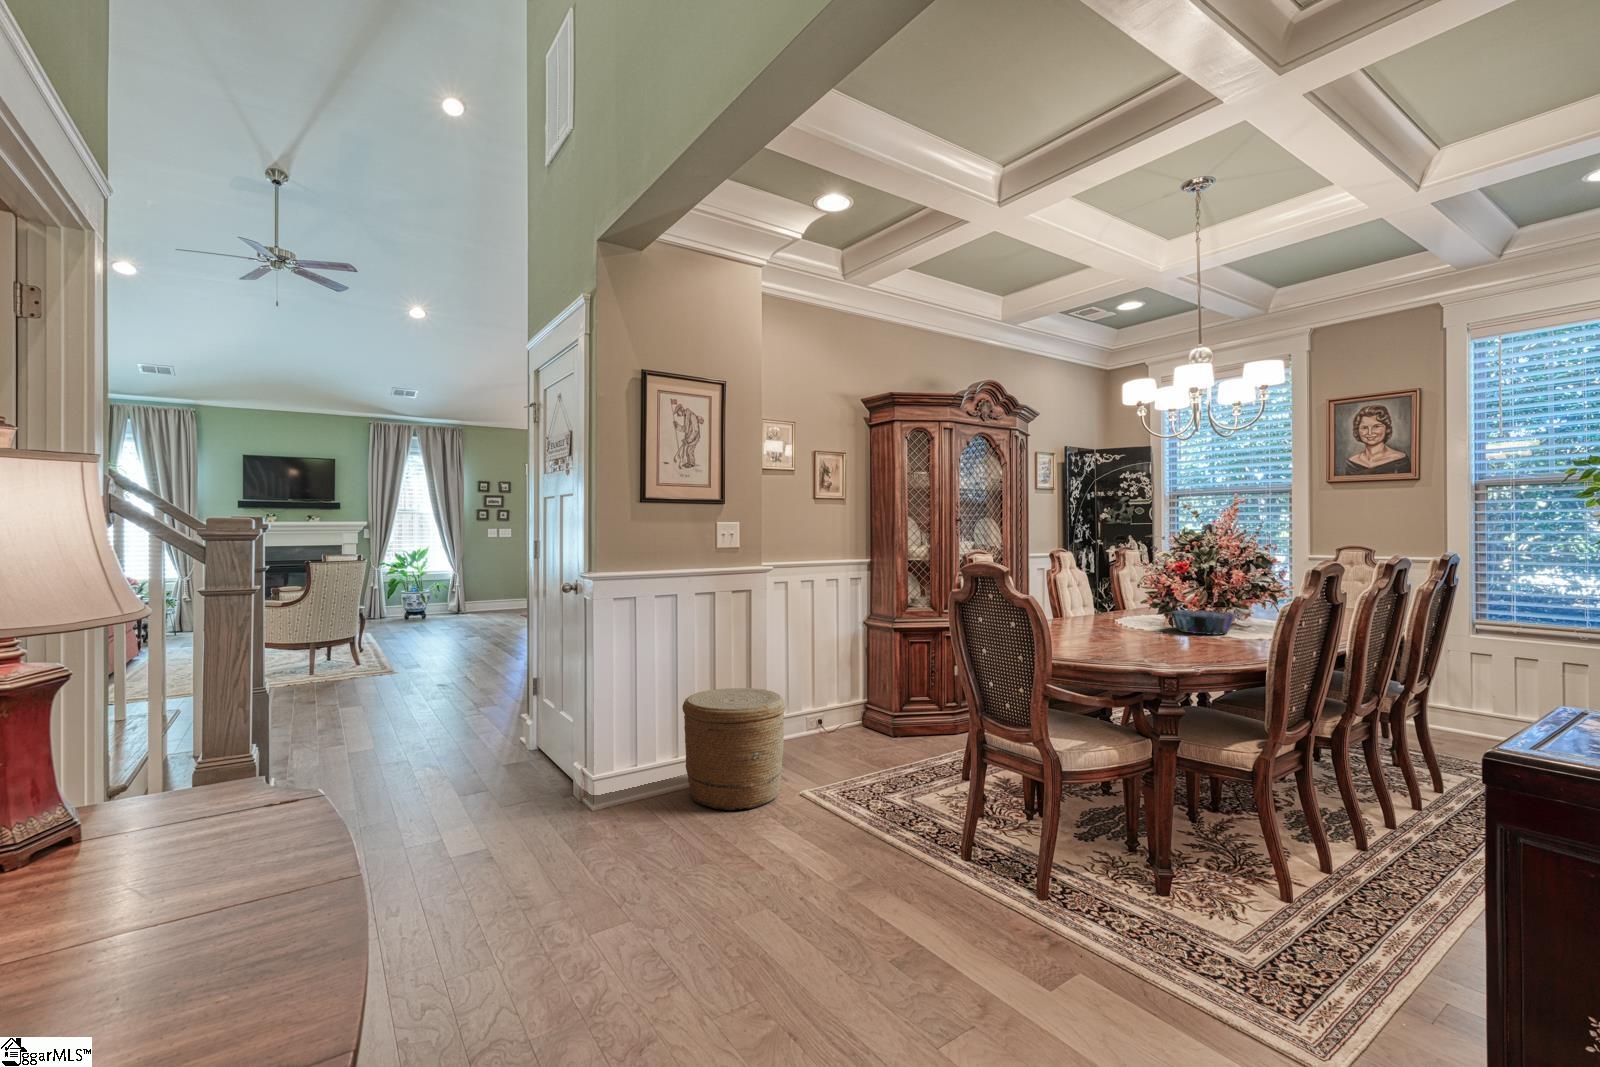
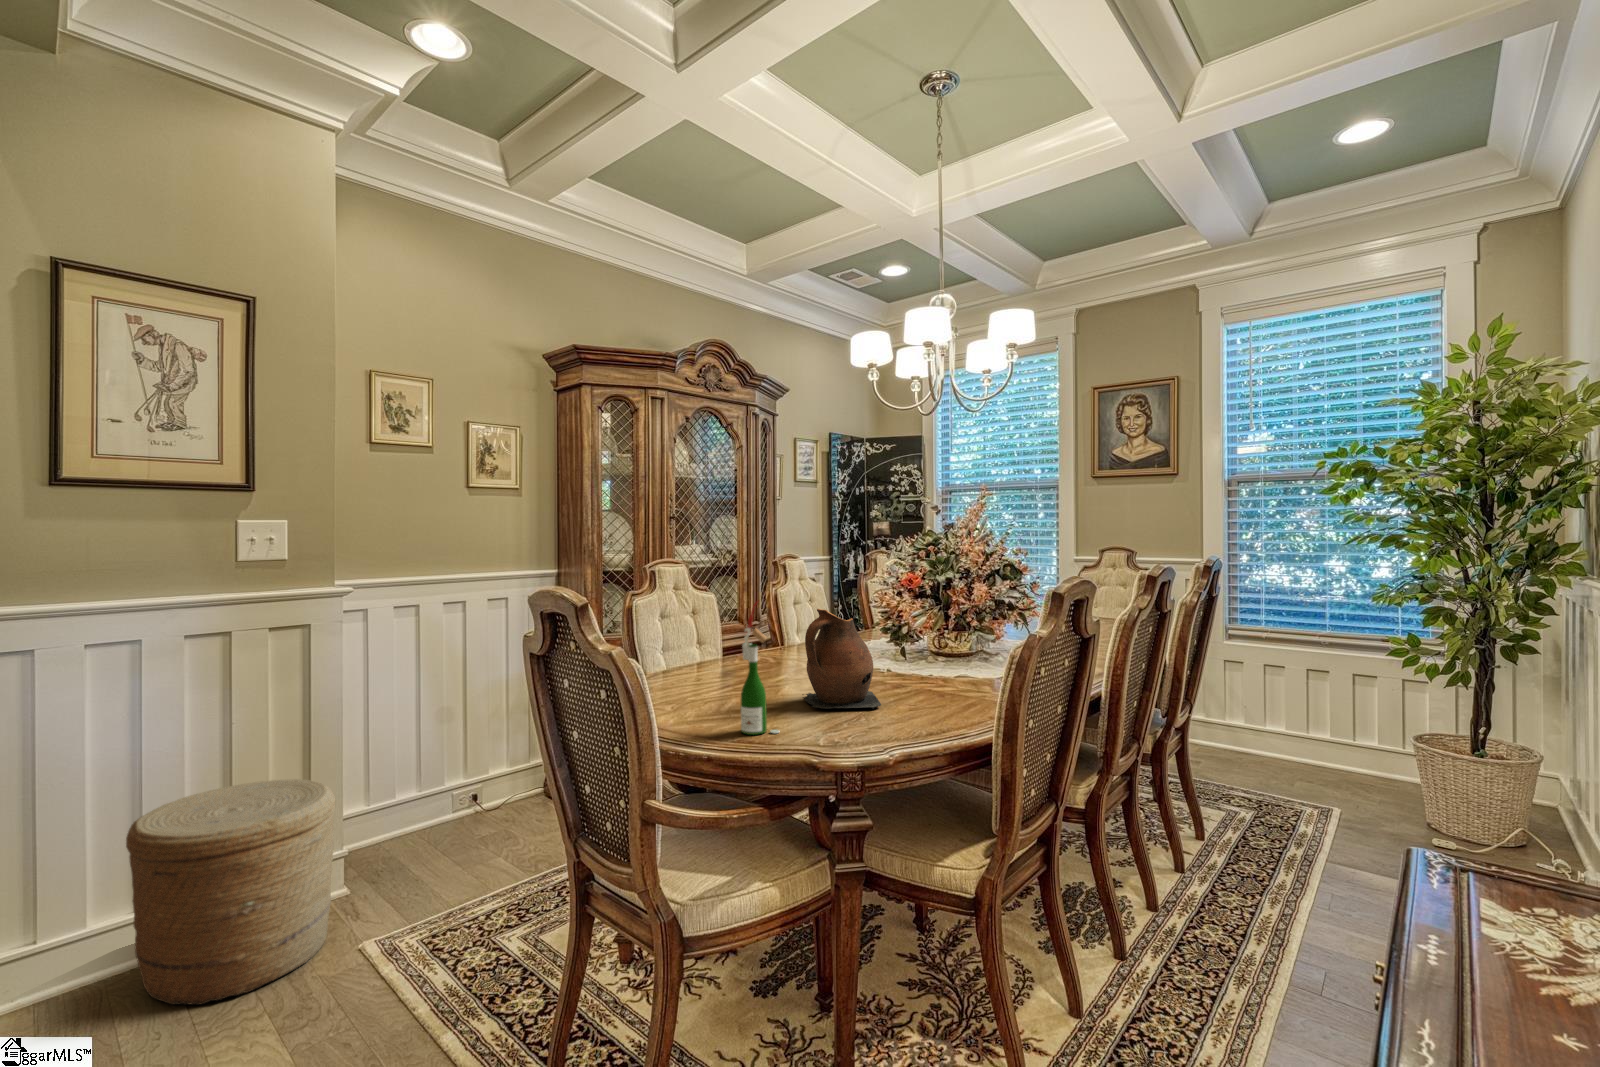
wine bottle: none [1082,573,1110,660] -> present [741,601,779,735]
ceramic pitcher: none [1109,583,1173,652] -> present [803,609,881,709]
decorative bowl: present [1171,610,1235,635] -> none [901,634,979,669]

